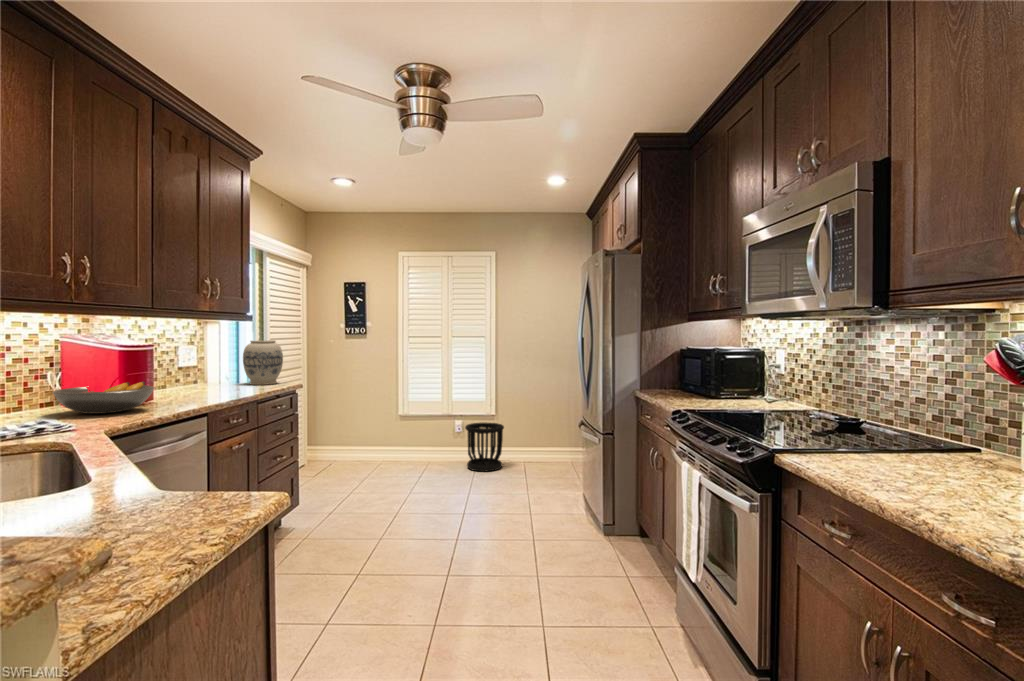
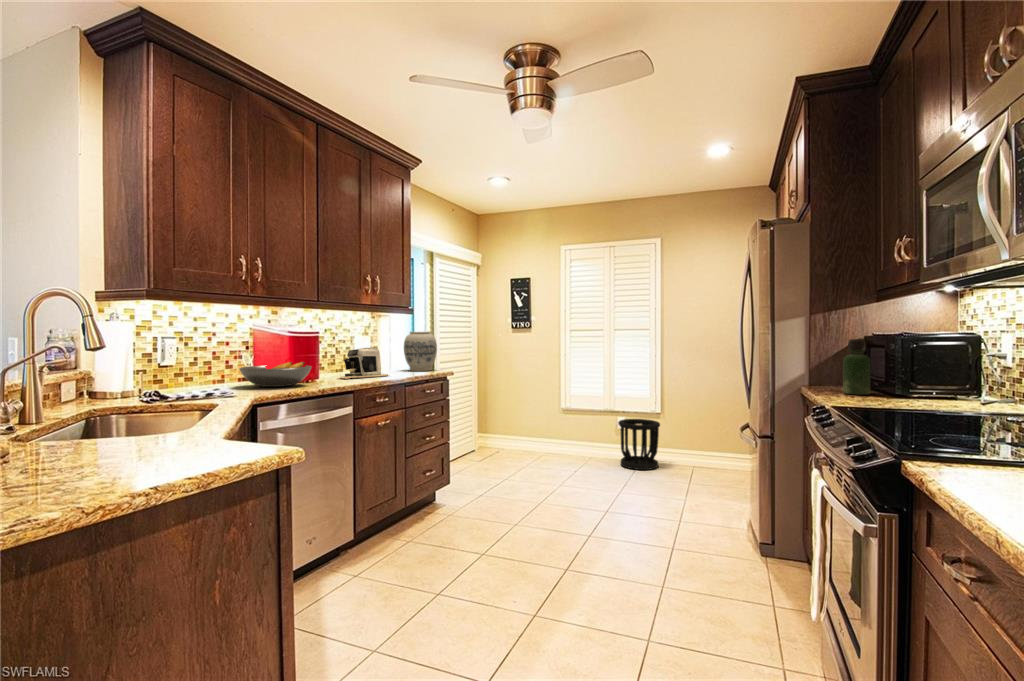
bottle: none [673,353,693,397] -> present [843,339,870,395]
coffee maker: none [172,360,237,399] -> present [341,347,389,379]

